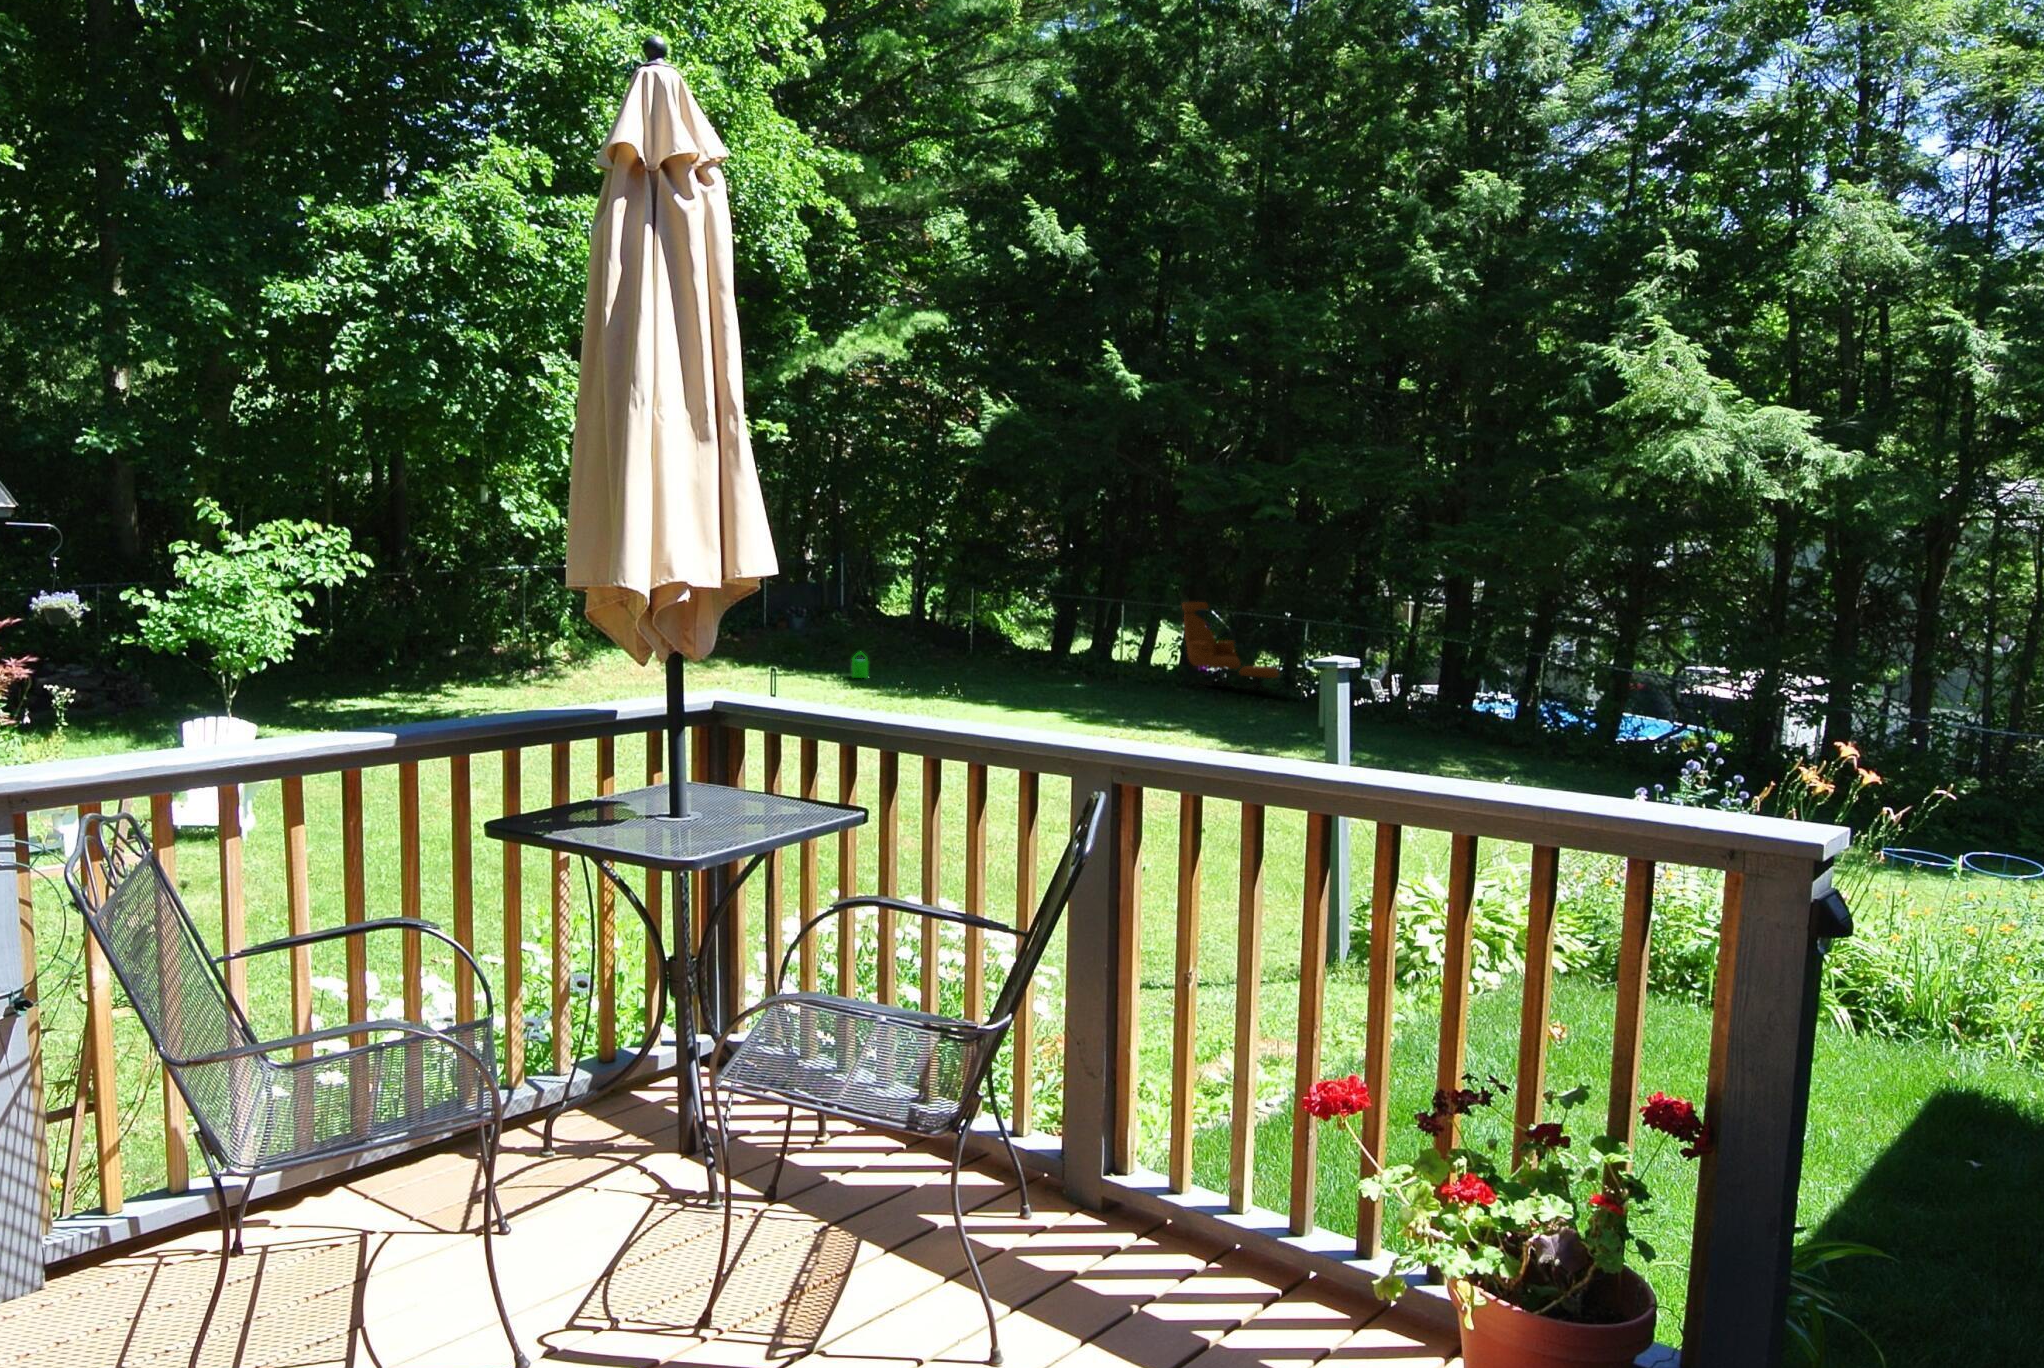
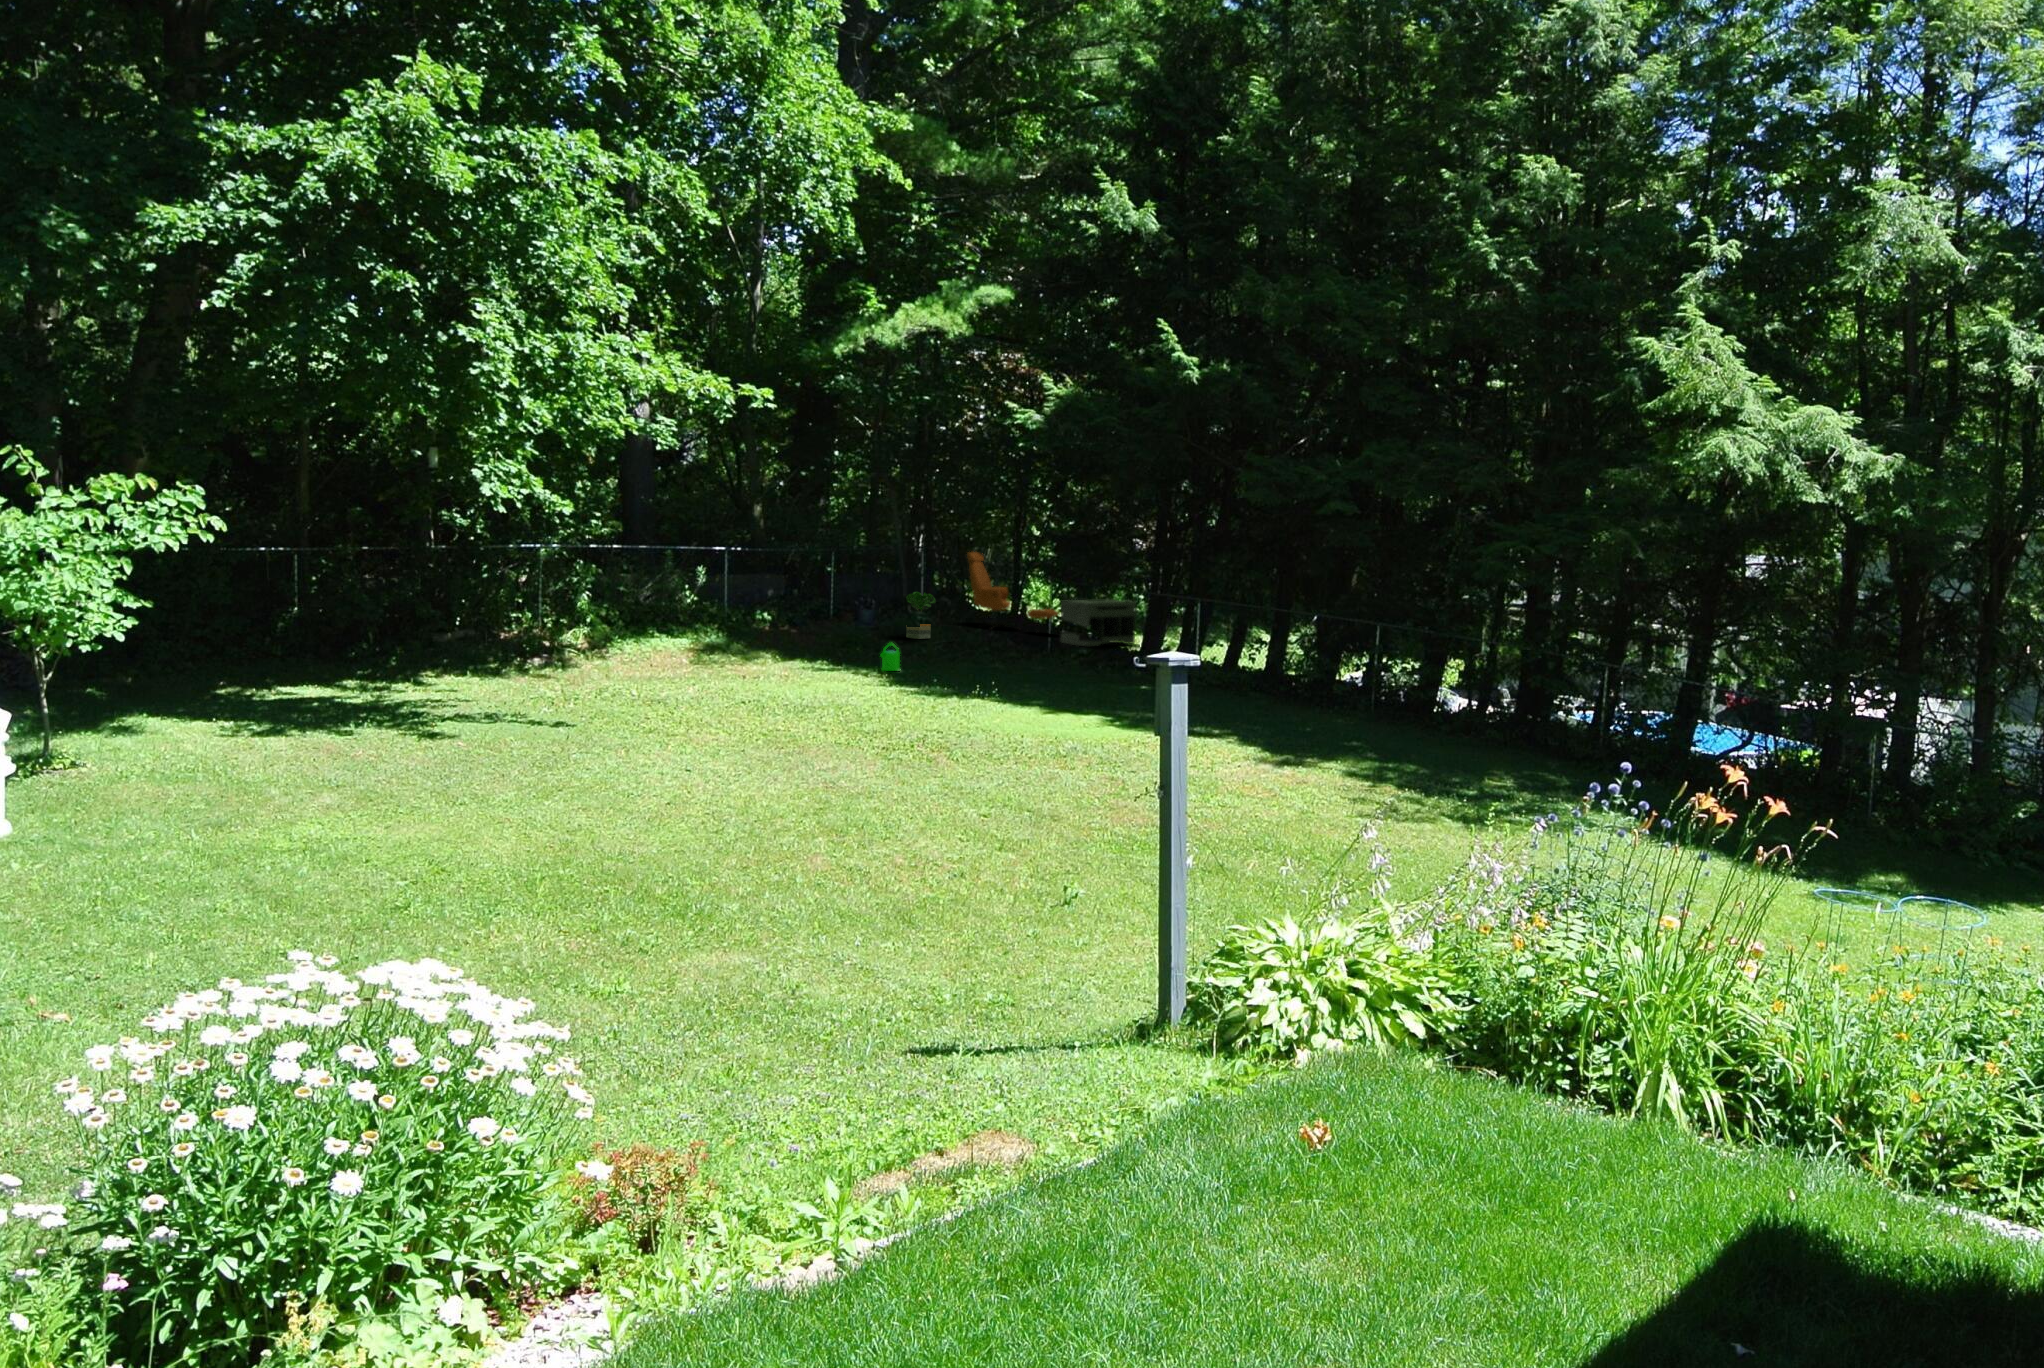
lounge chair: present [1182,602,1279,692] -> present [967,552,1058,628]
potted tree: none [841,604,870,649] -> present [906,592,935,639]
bench: none [978,609,1047,654] -> present [1060,600,1136,646]

